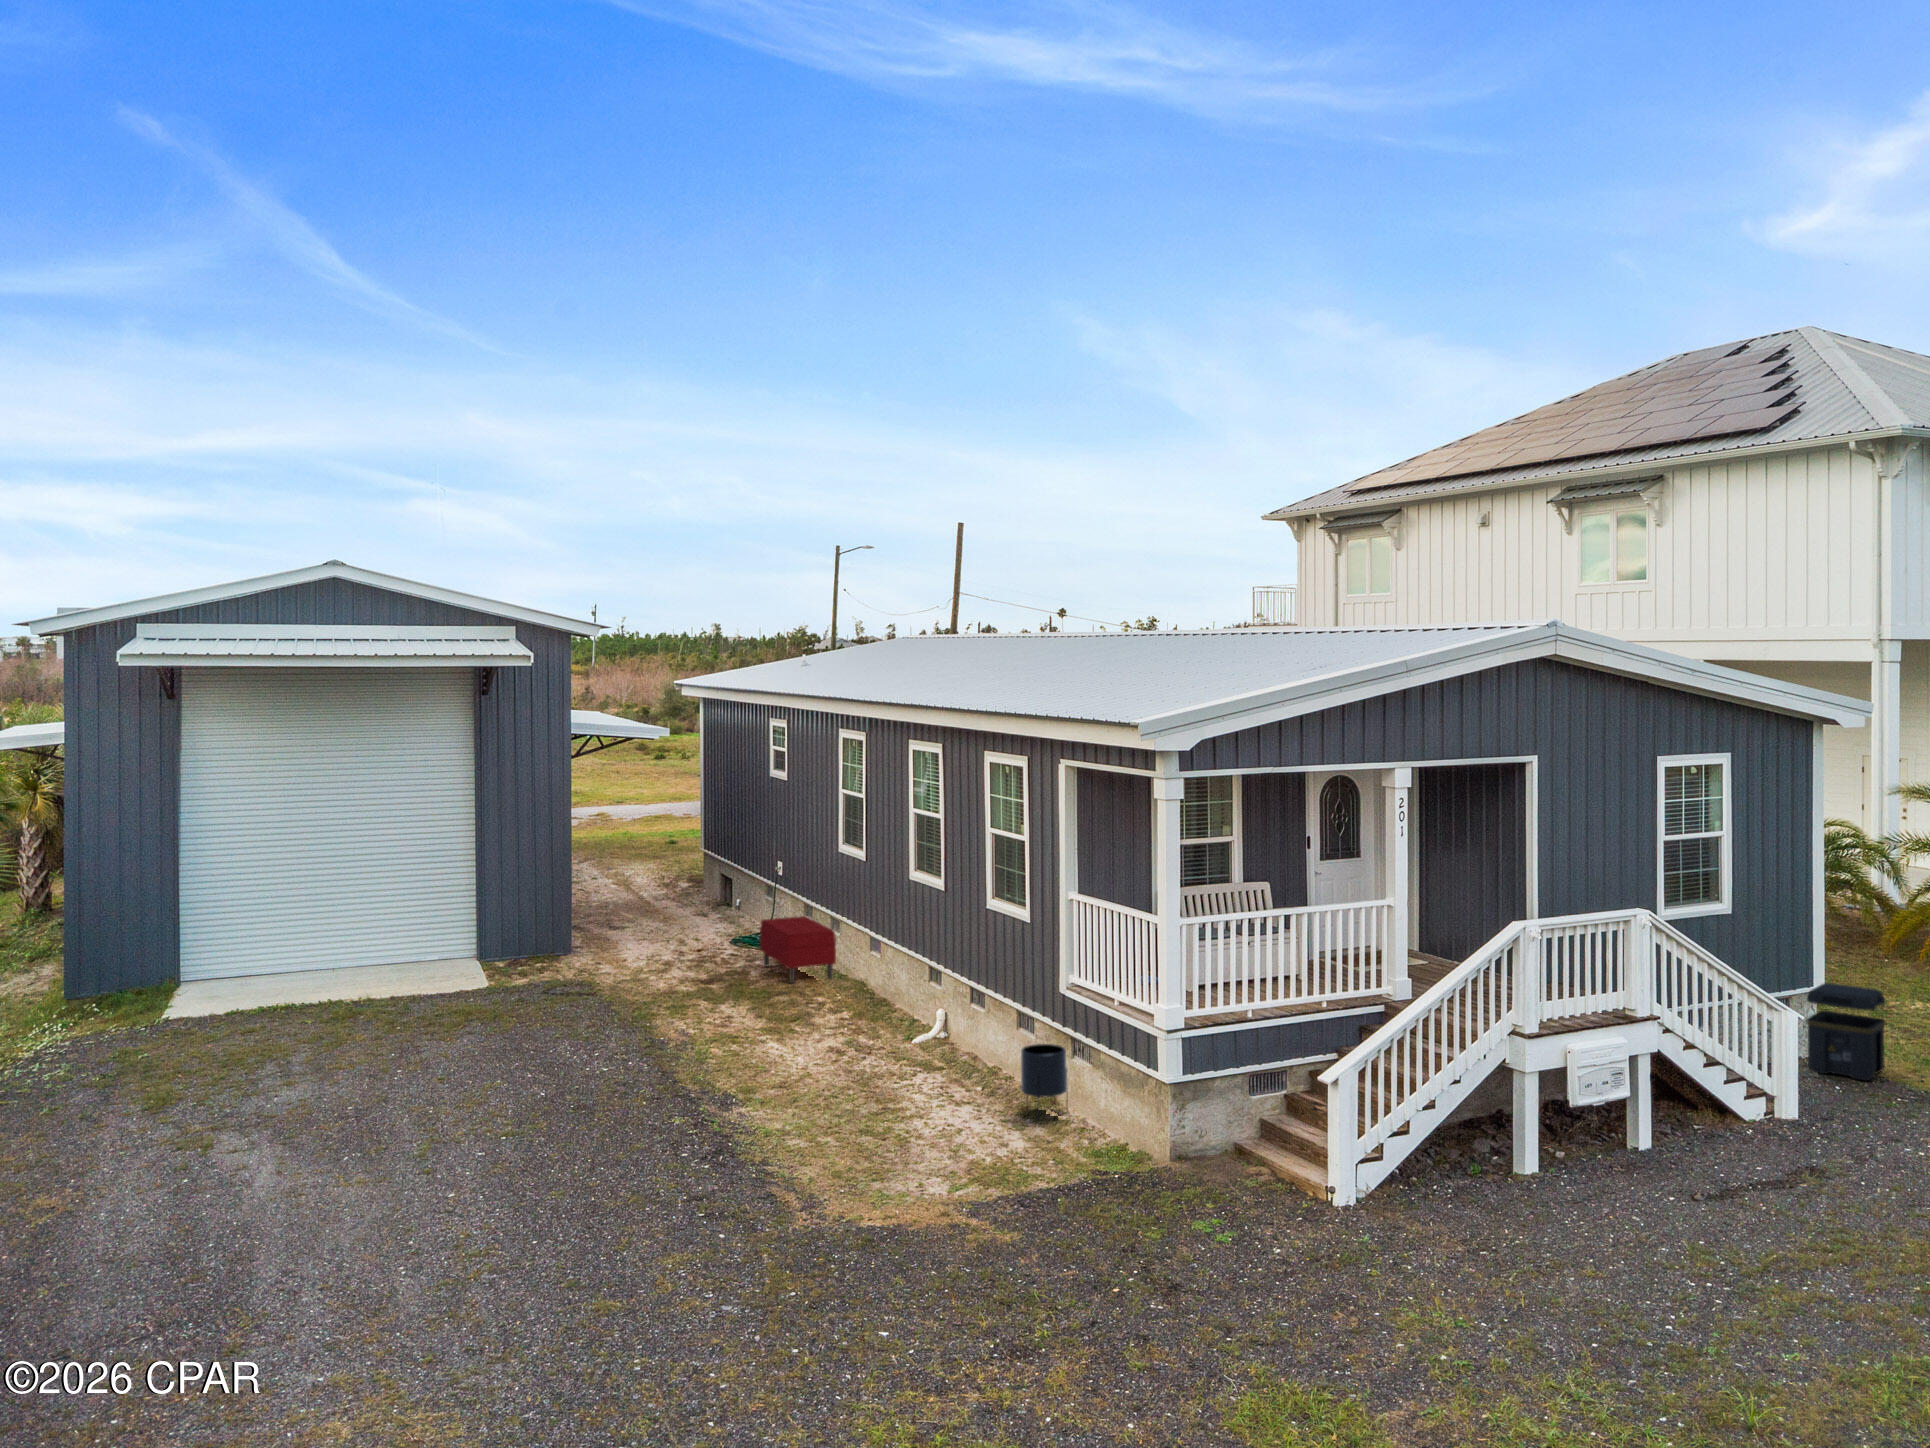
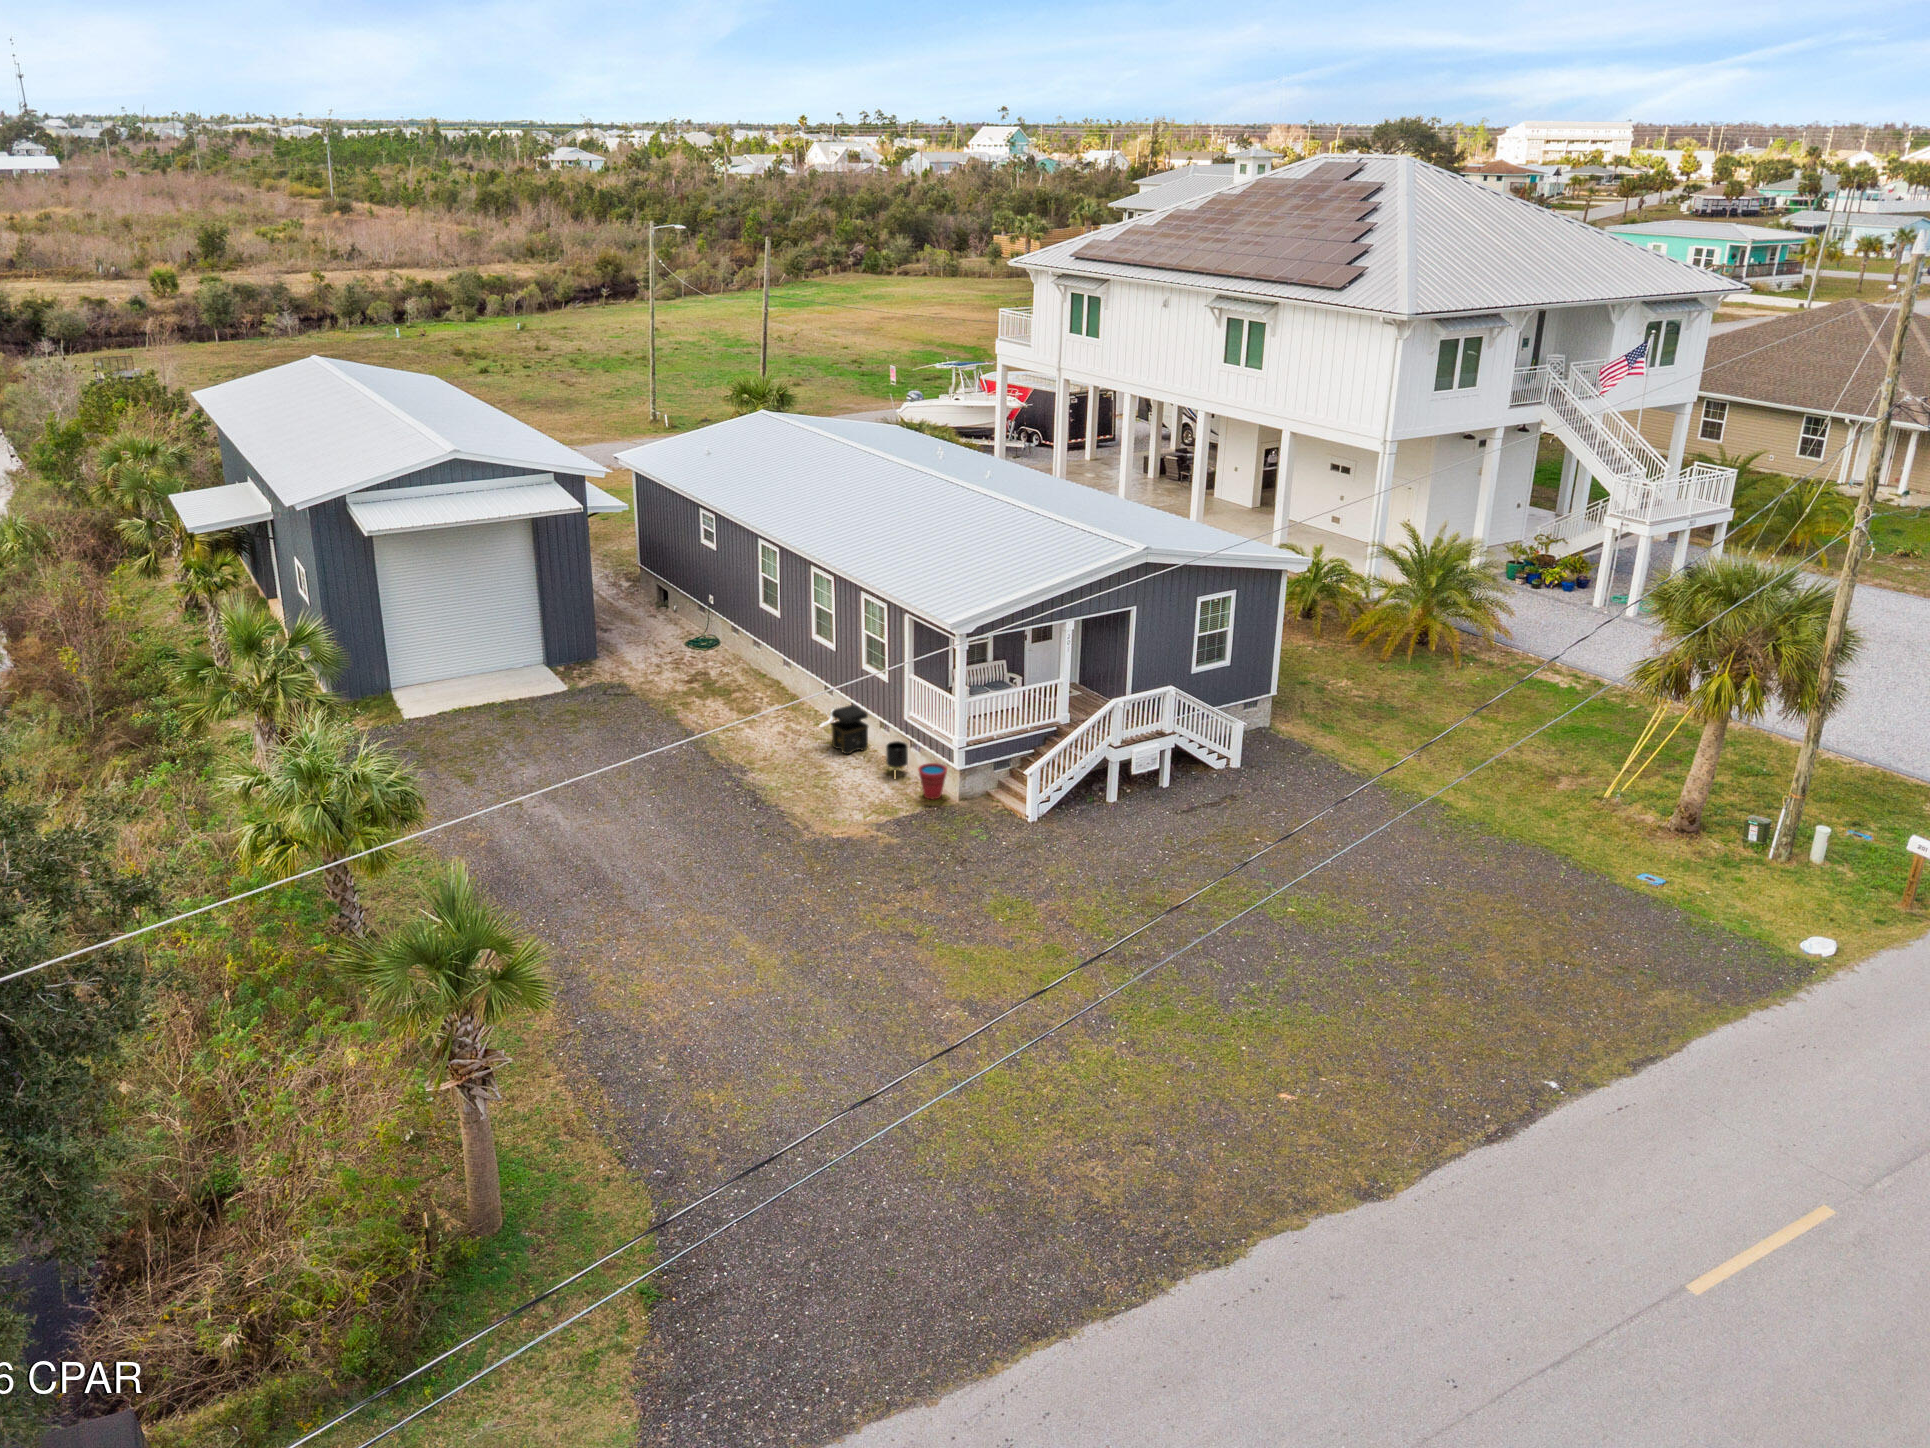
bench: present [760,916,836,983] -> none [710,631,760,677]
toolbox: present [1806,983,1886,1080] -> present [831,705,868,754]
bucket: none [1081,1078,1146,1158] -> present [918,763,947,799]

